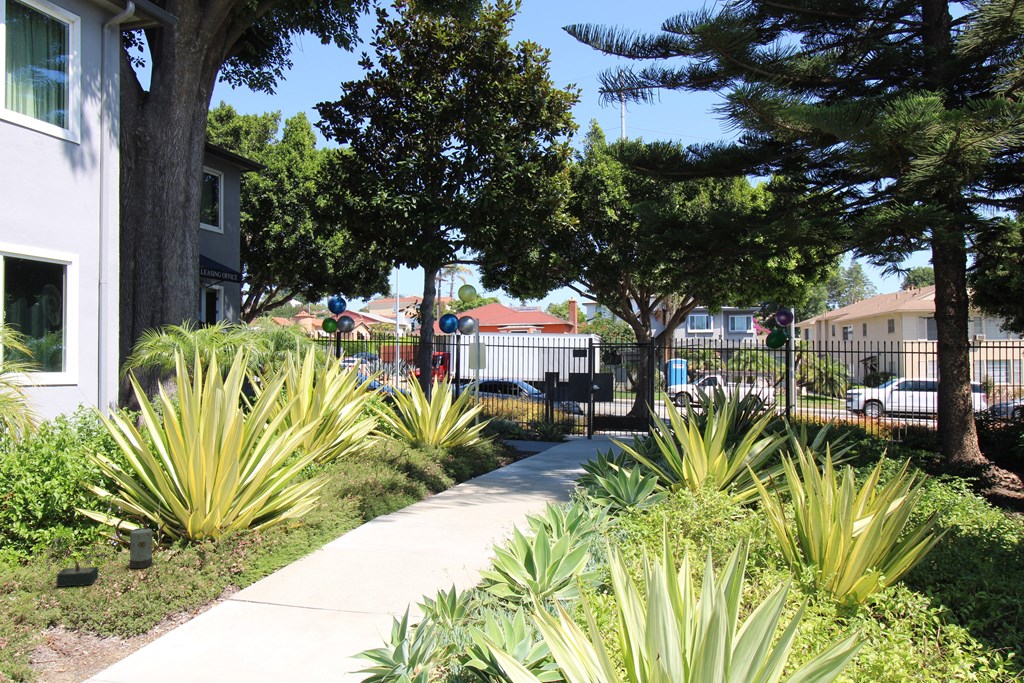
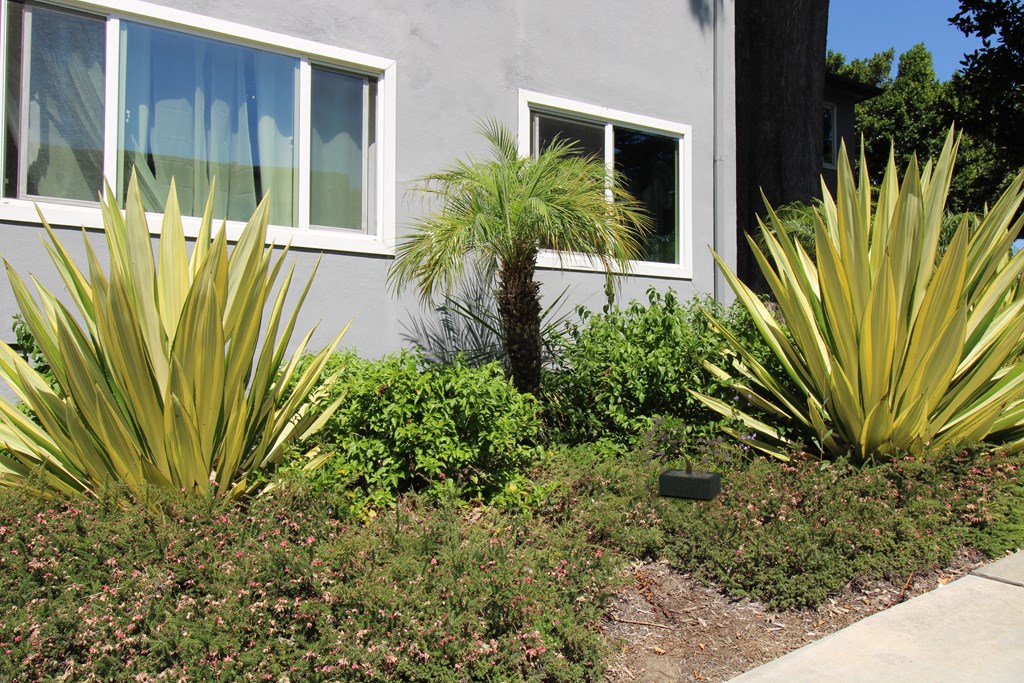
watering can: present [116,515,166,568] -> none [746,393,832,486]

